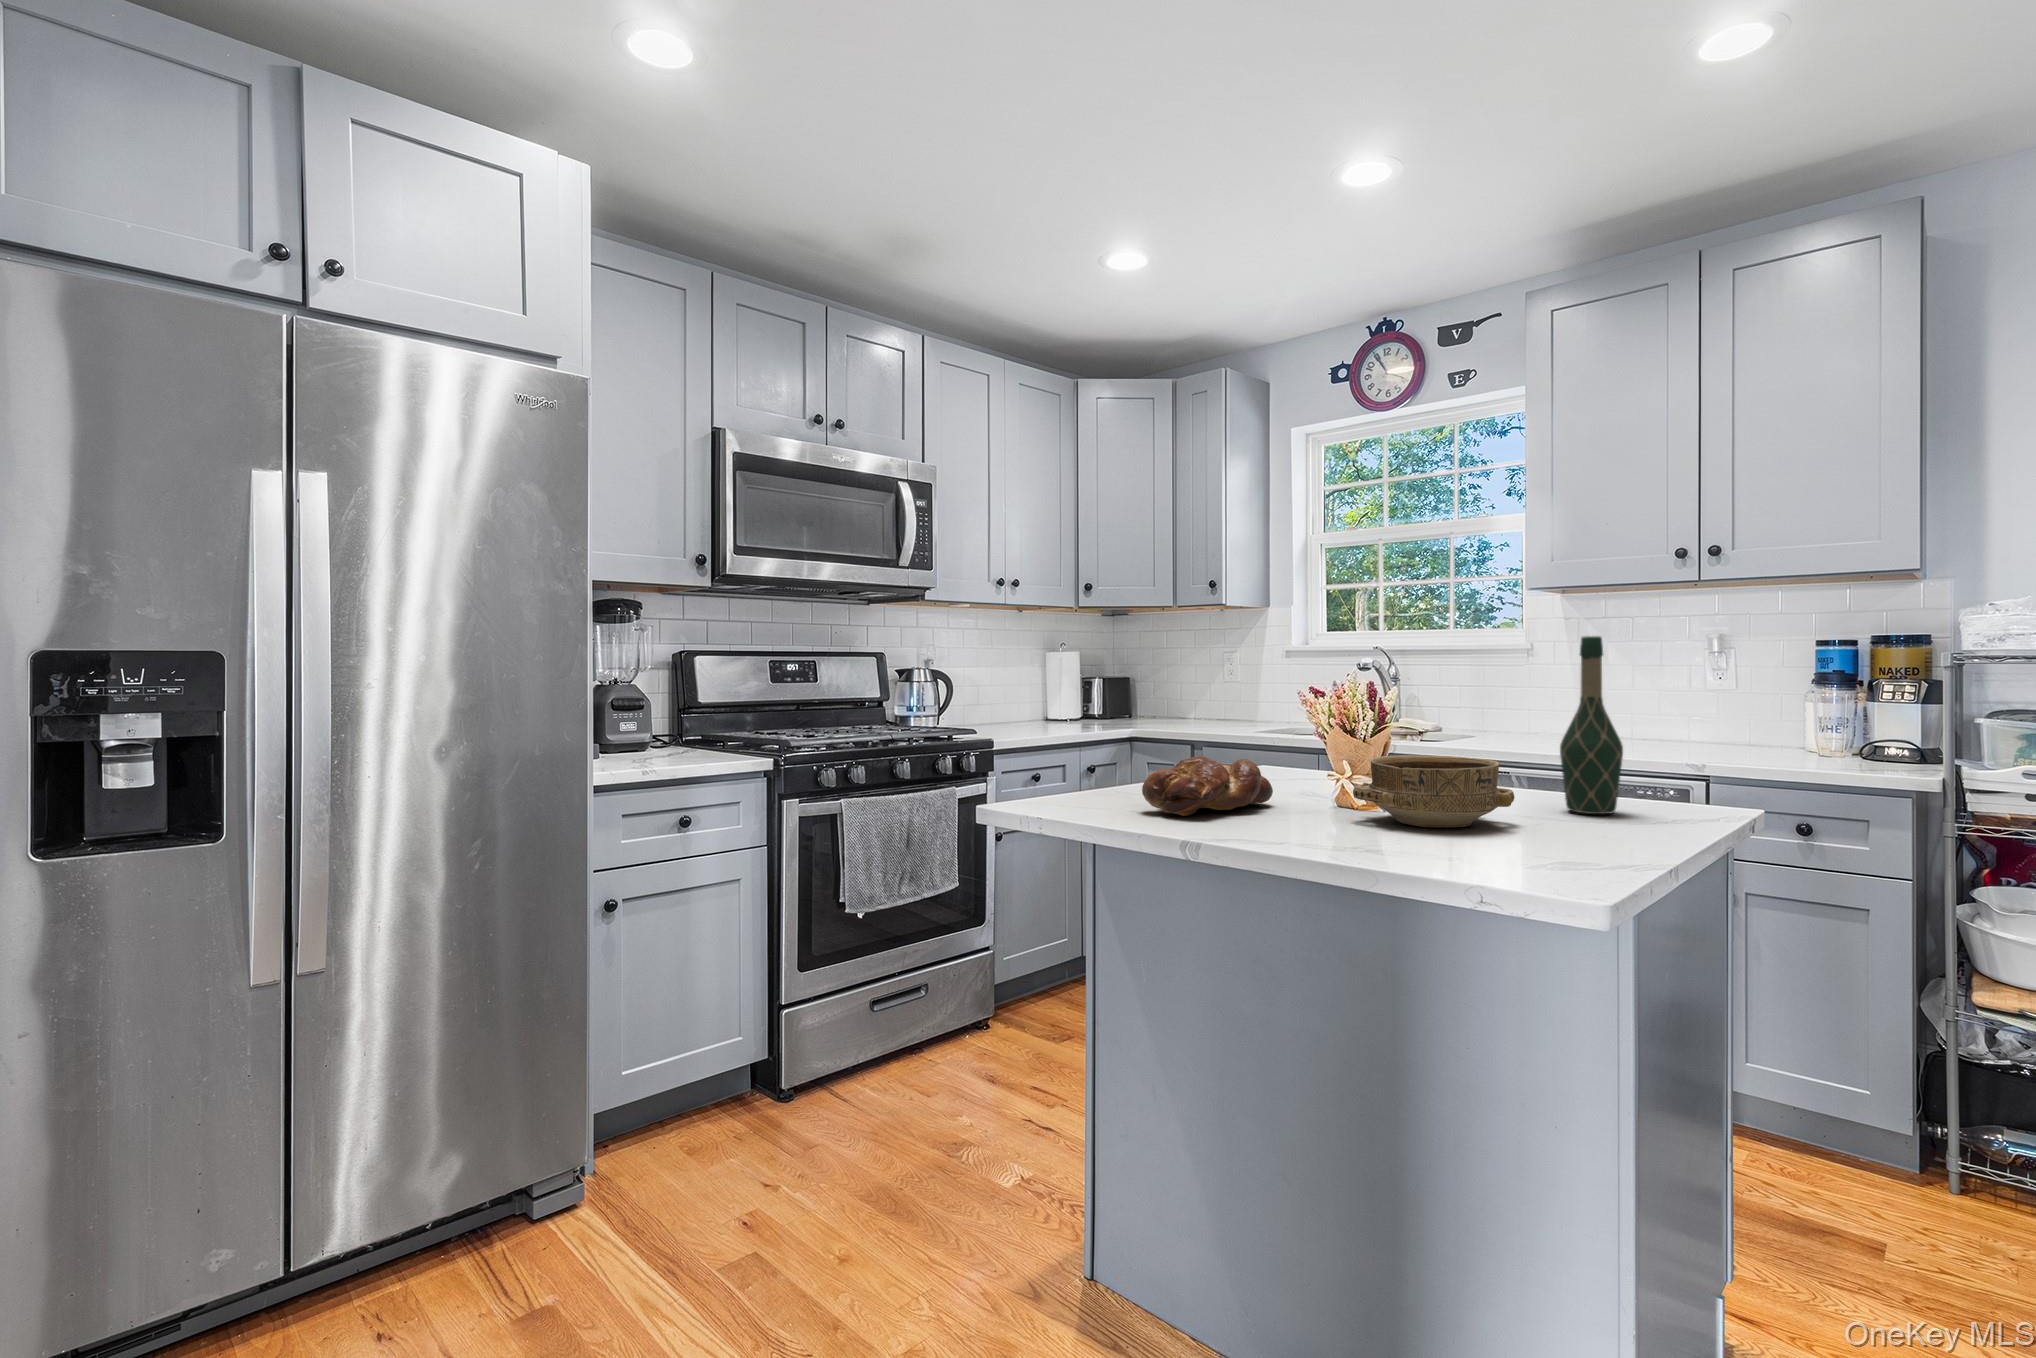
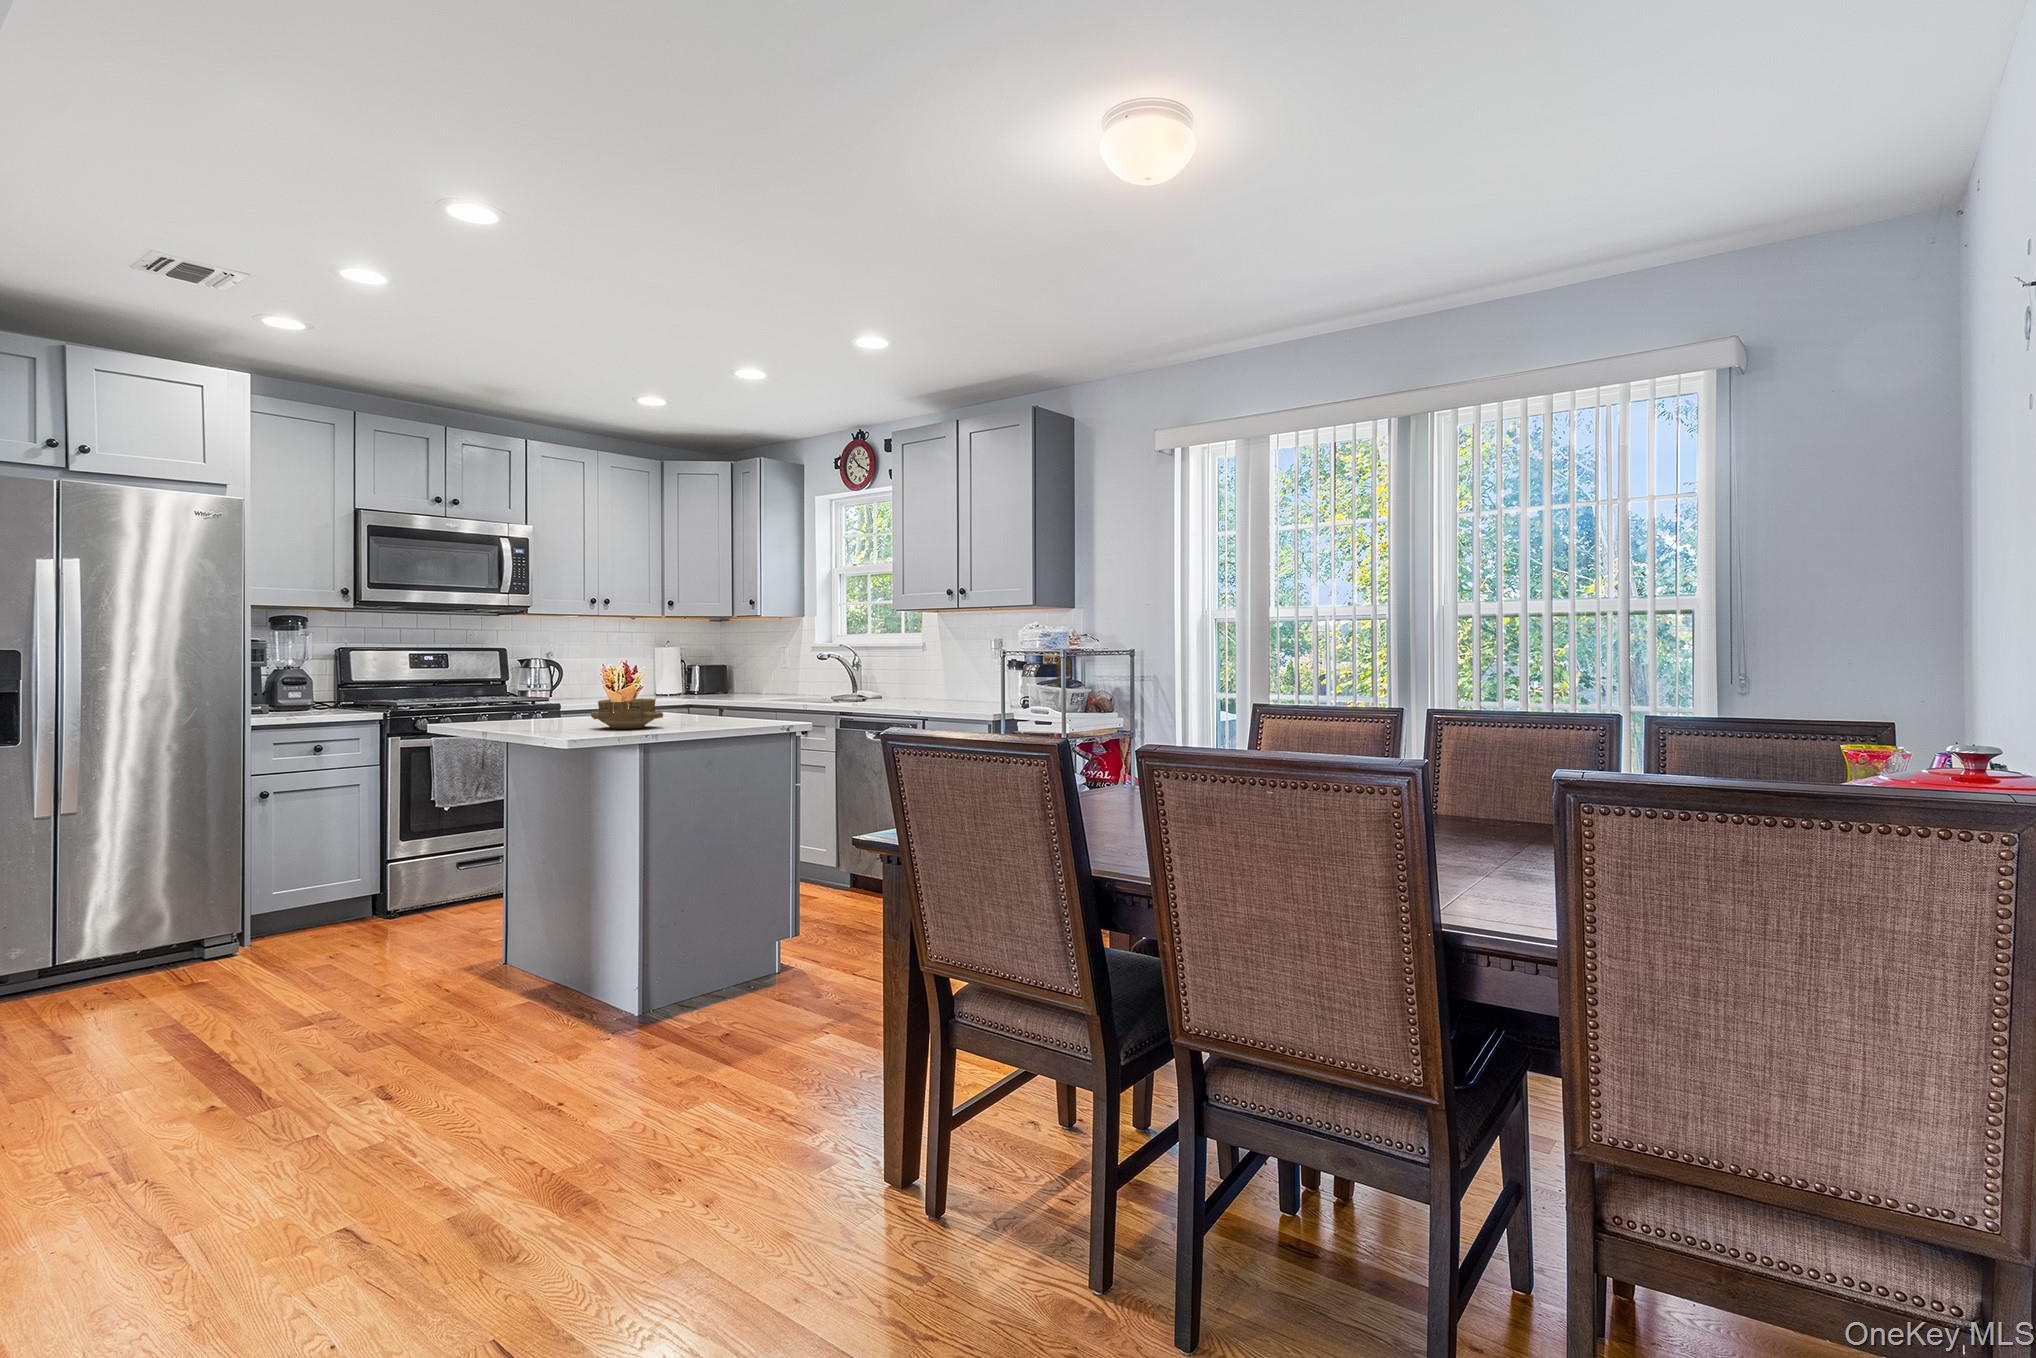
wine bottle: present [1560,636,1623,814] -> none [707,643,734,725]
bread loaf: present [1142,756,1273,816] -> none [504,700,581,727]

